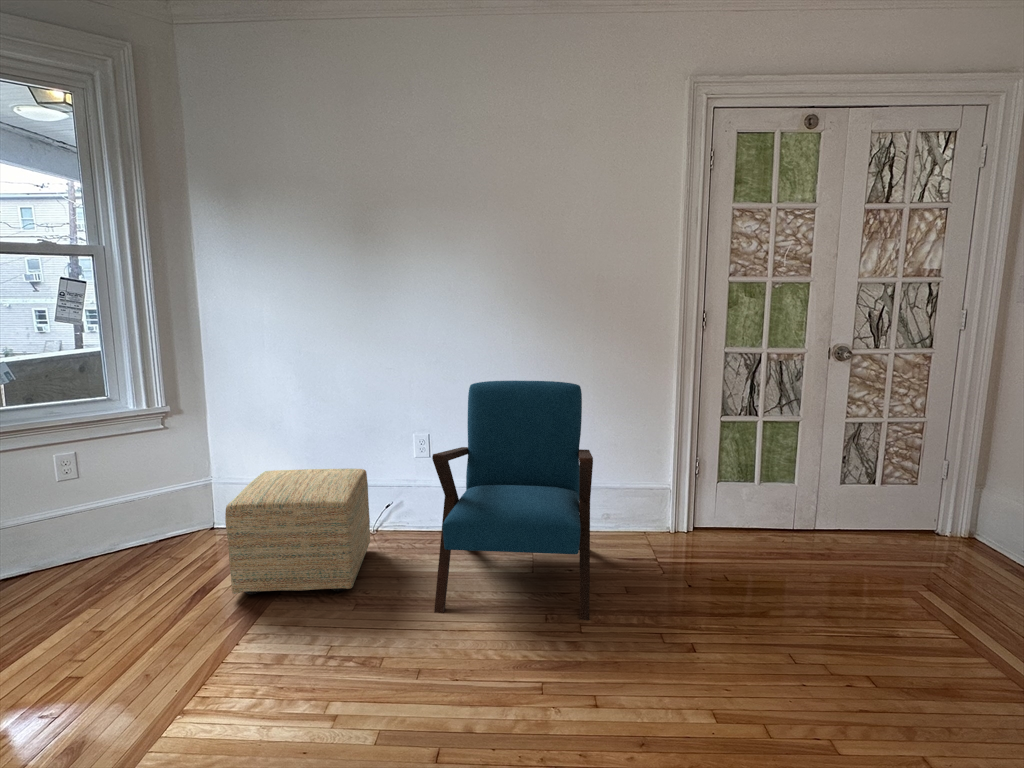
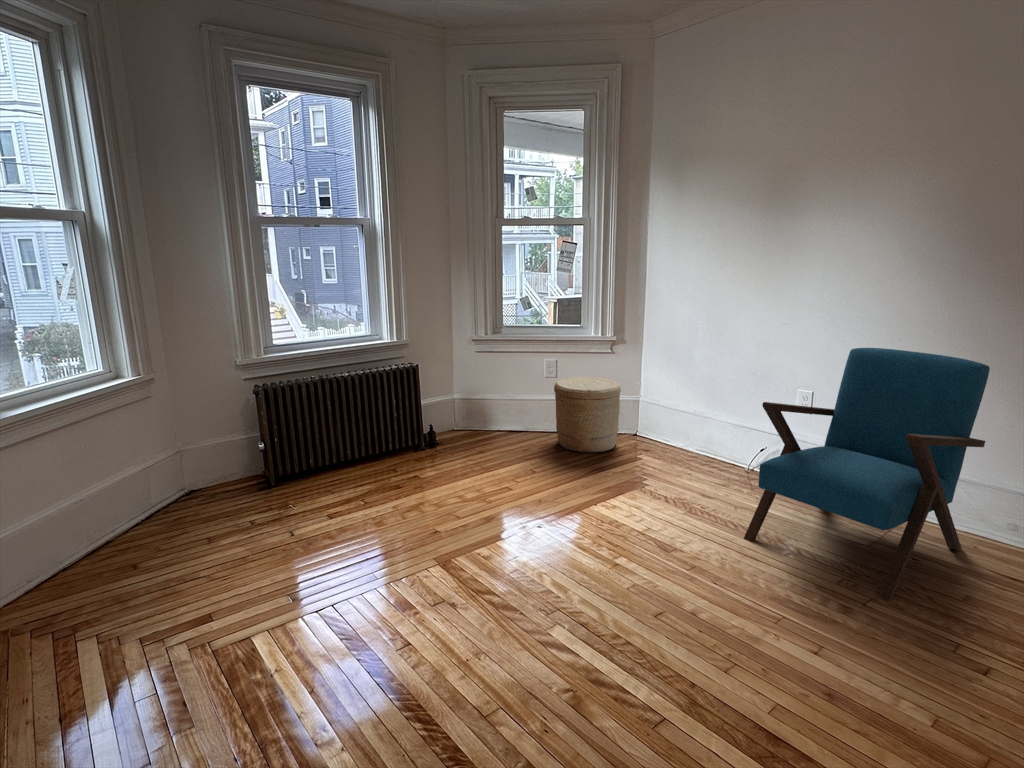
woven basket: none [88,465,199,581] -> present [554,377,621,453]
ottoman: present [225,469,370,594] -> none [614,396,739,499]

